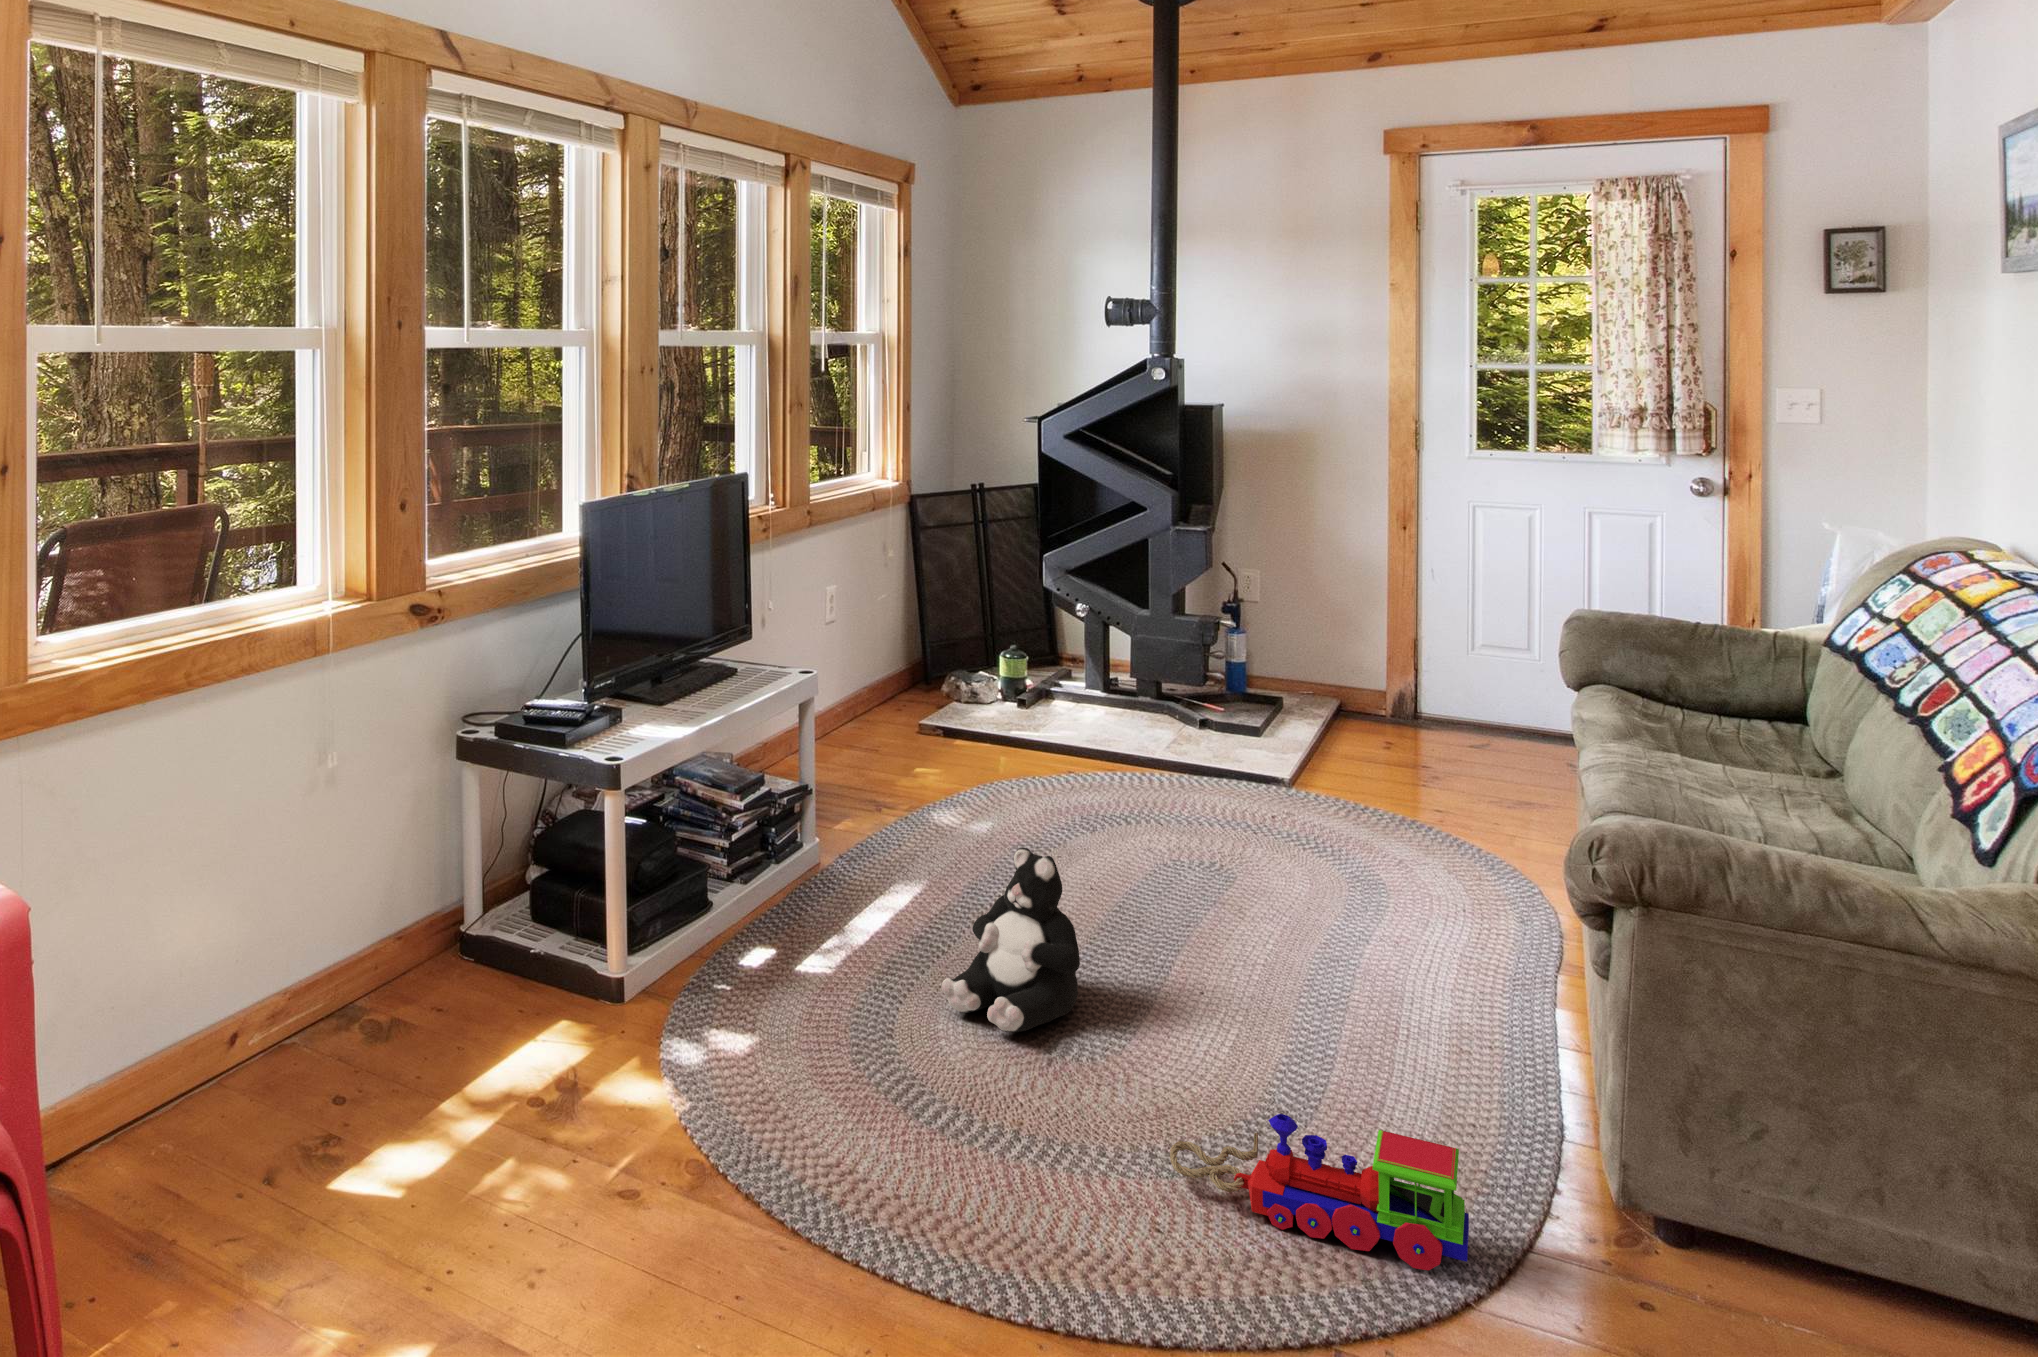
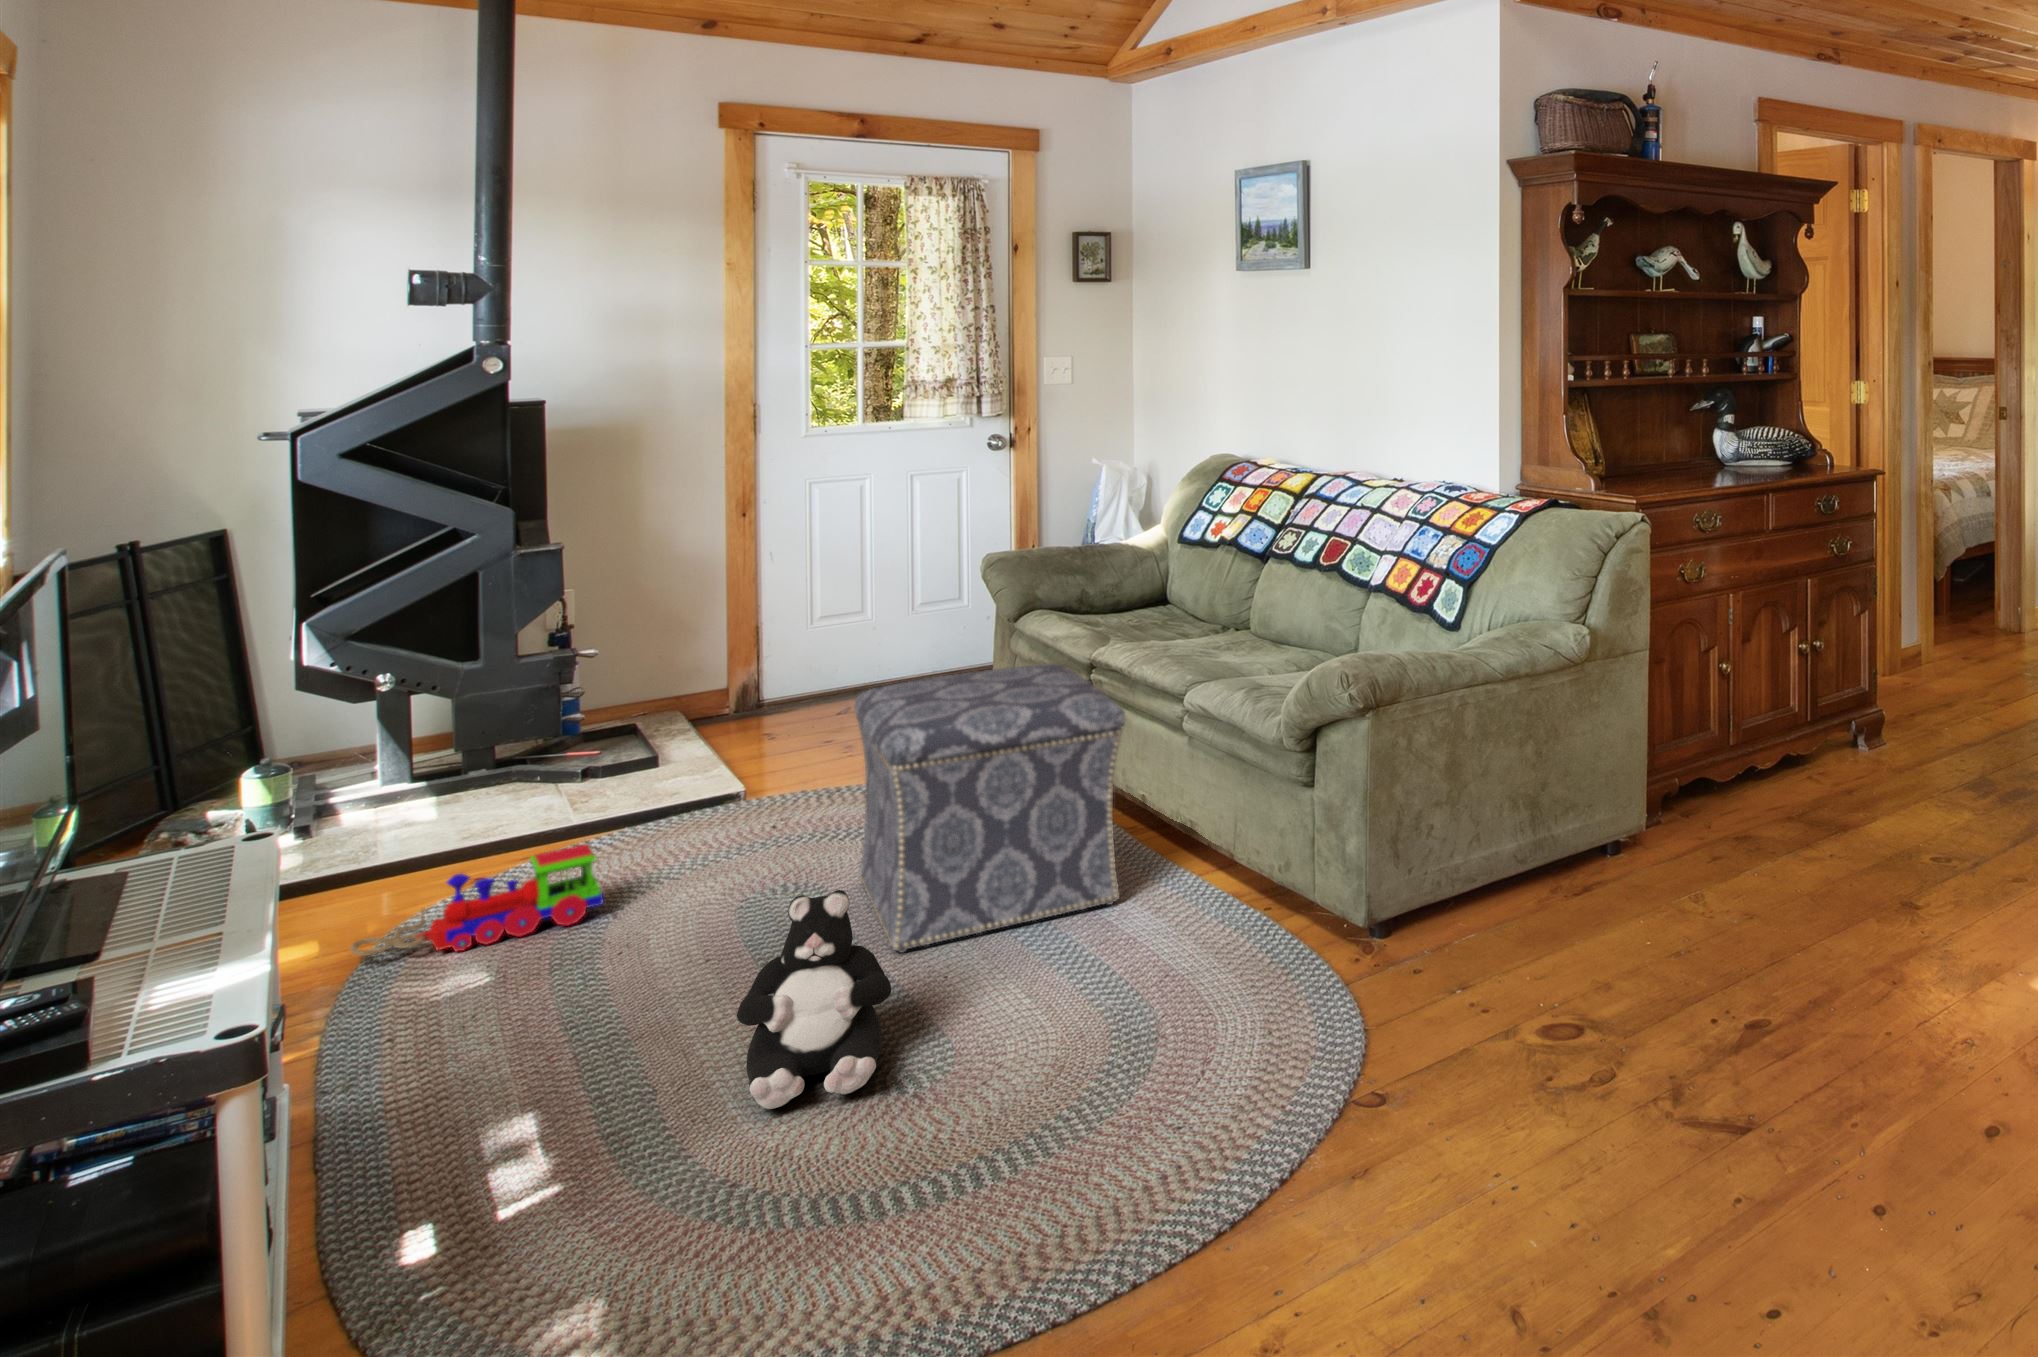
ottoman: none [1186,706,1481,1022] -> present [855,663,1125,953]
toy train: present [1170,1114,1469,1270] -> present [350,843,603,956]

